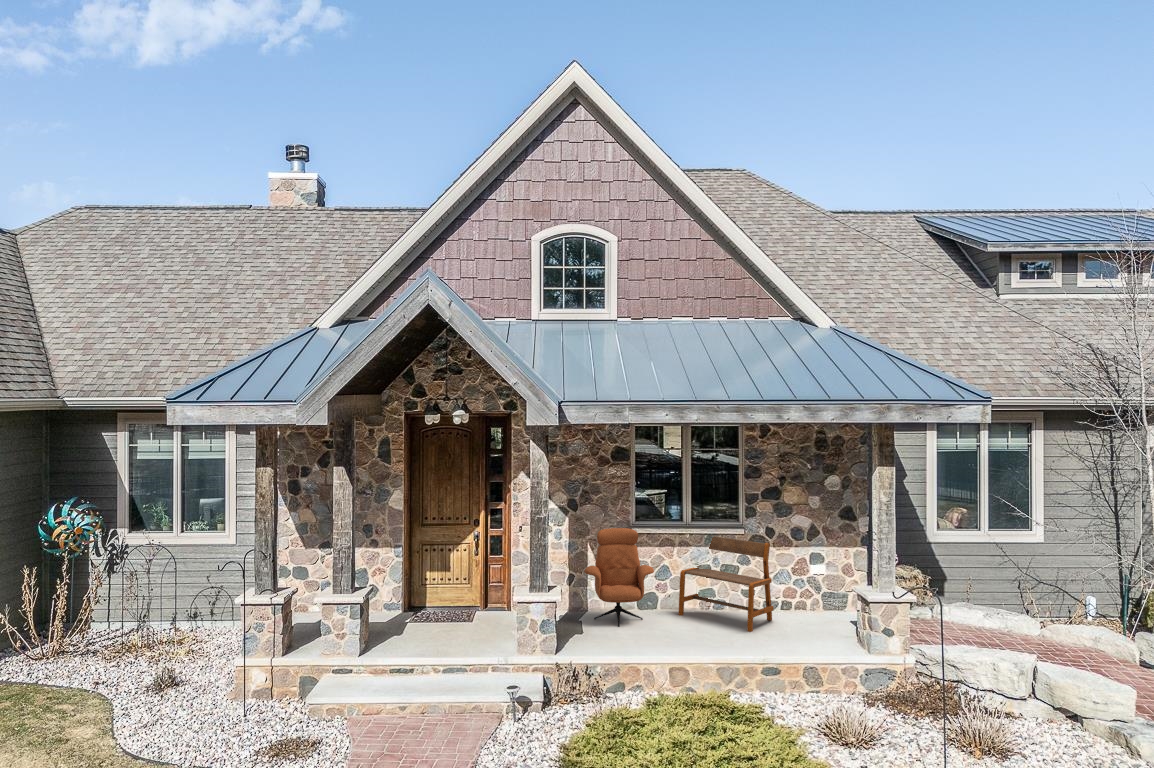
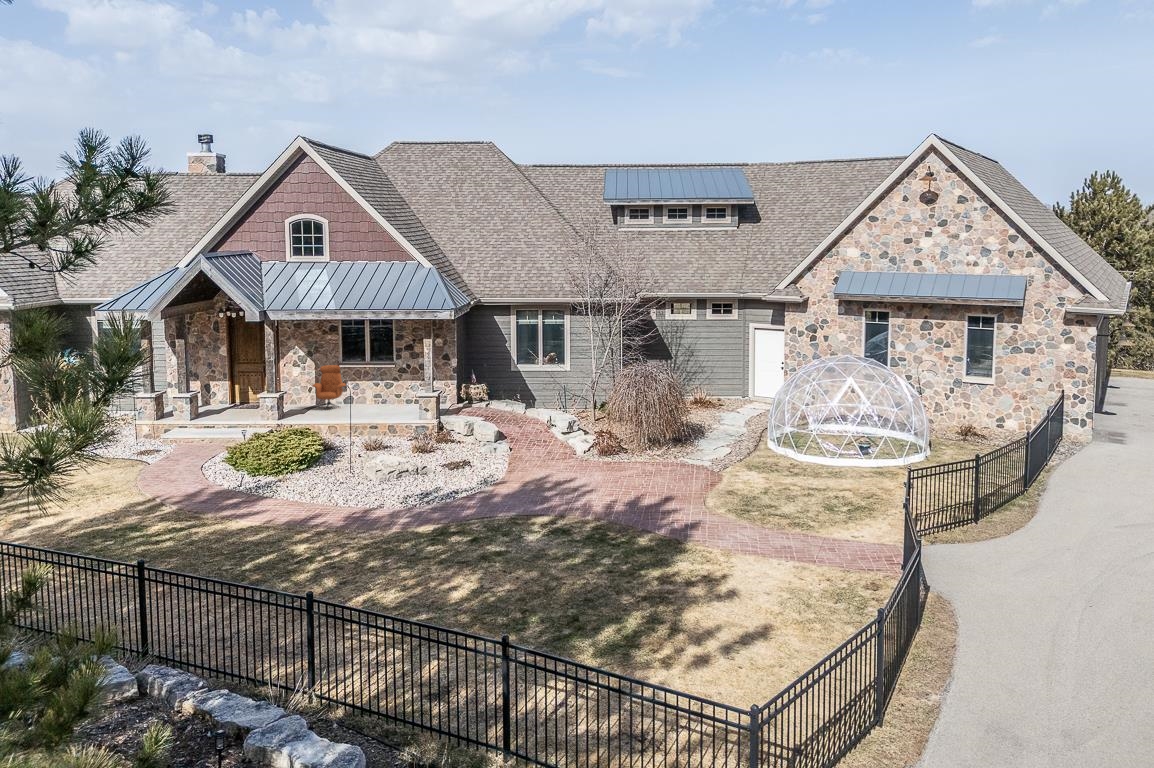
bench: present [678,536,774,632] -> none [361,368,401,413]

